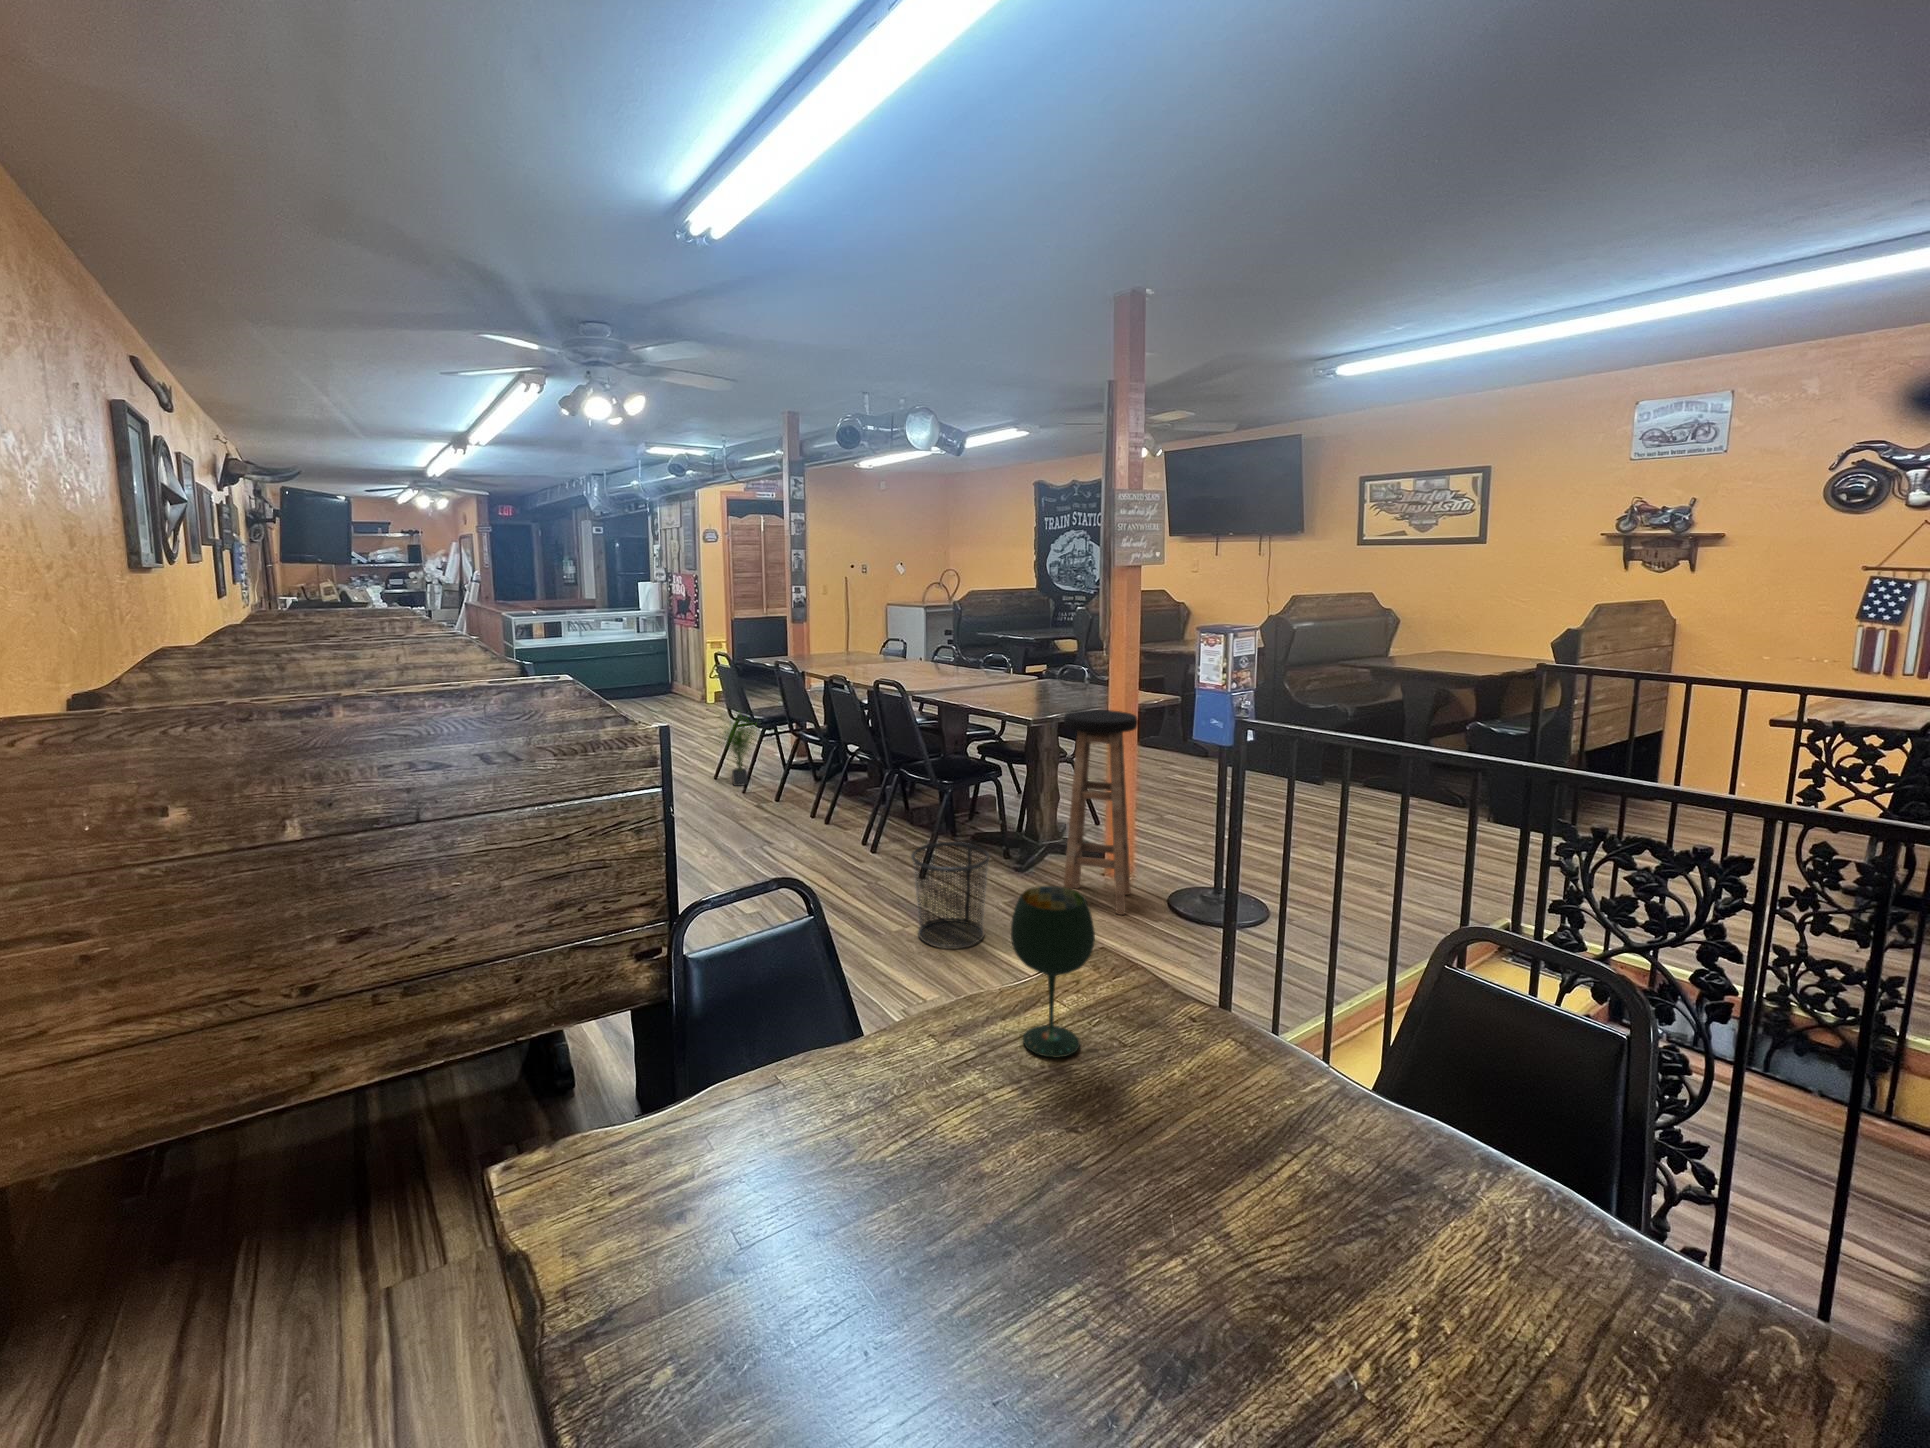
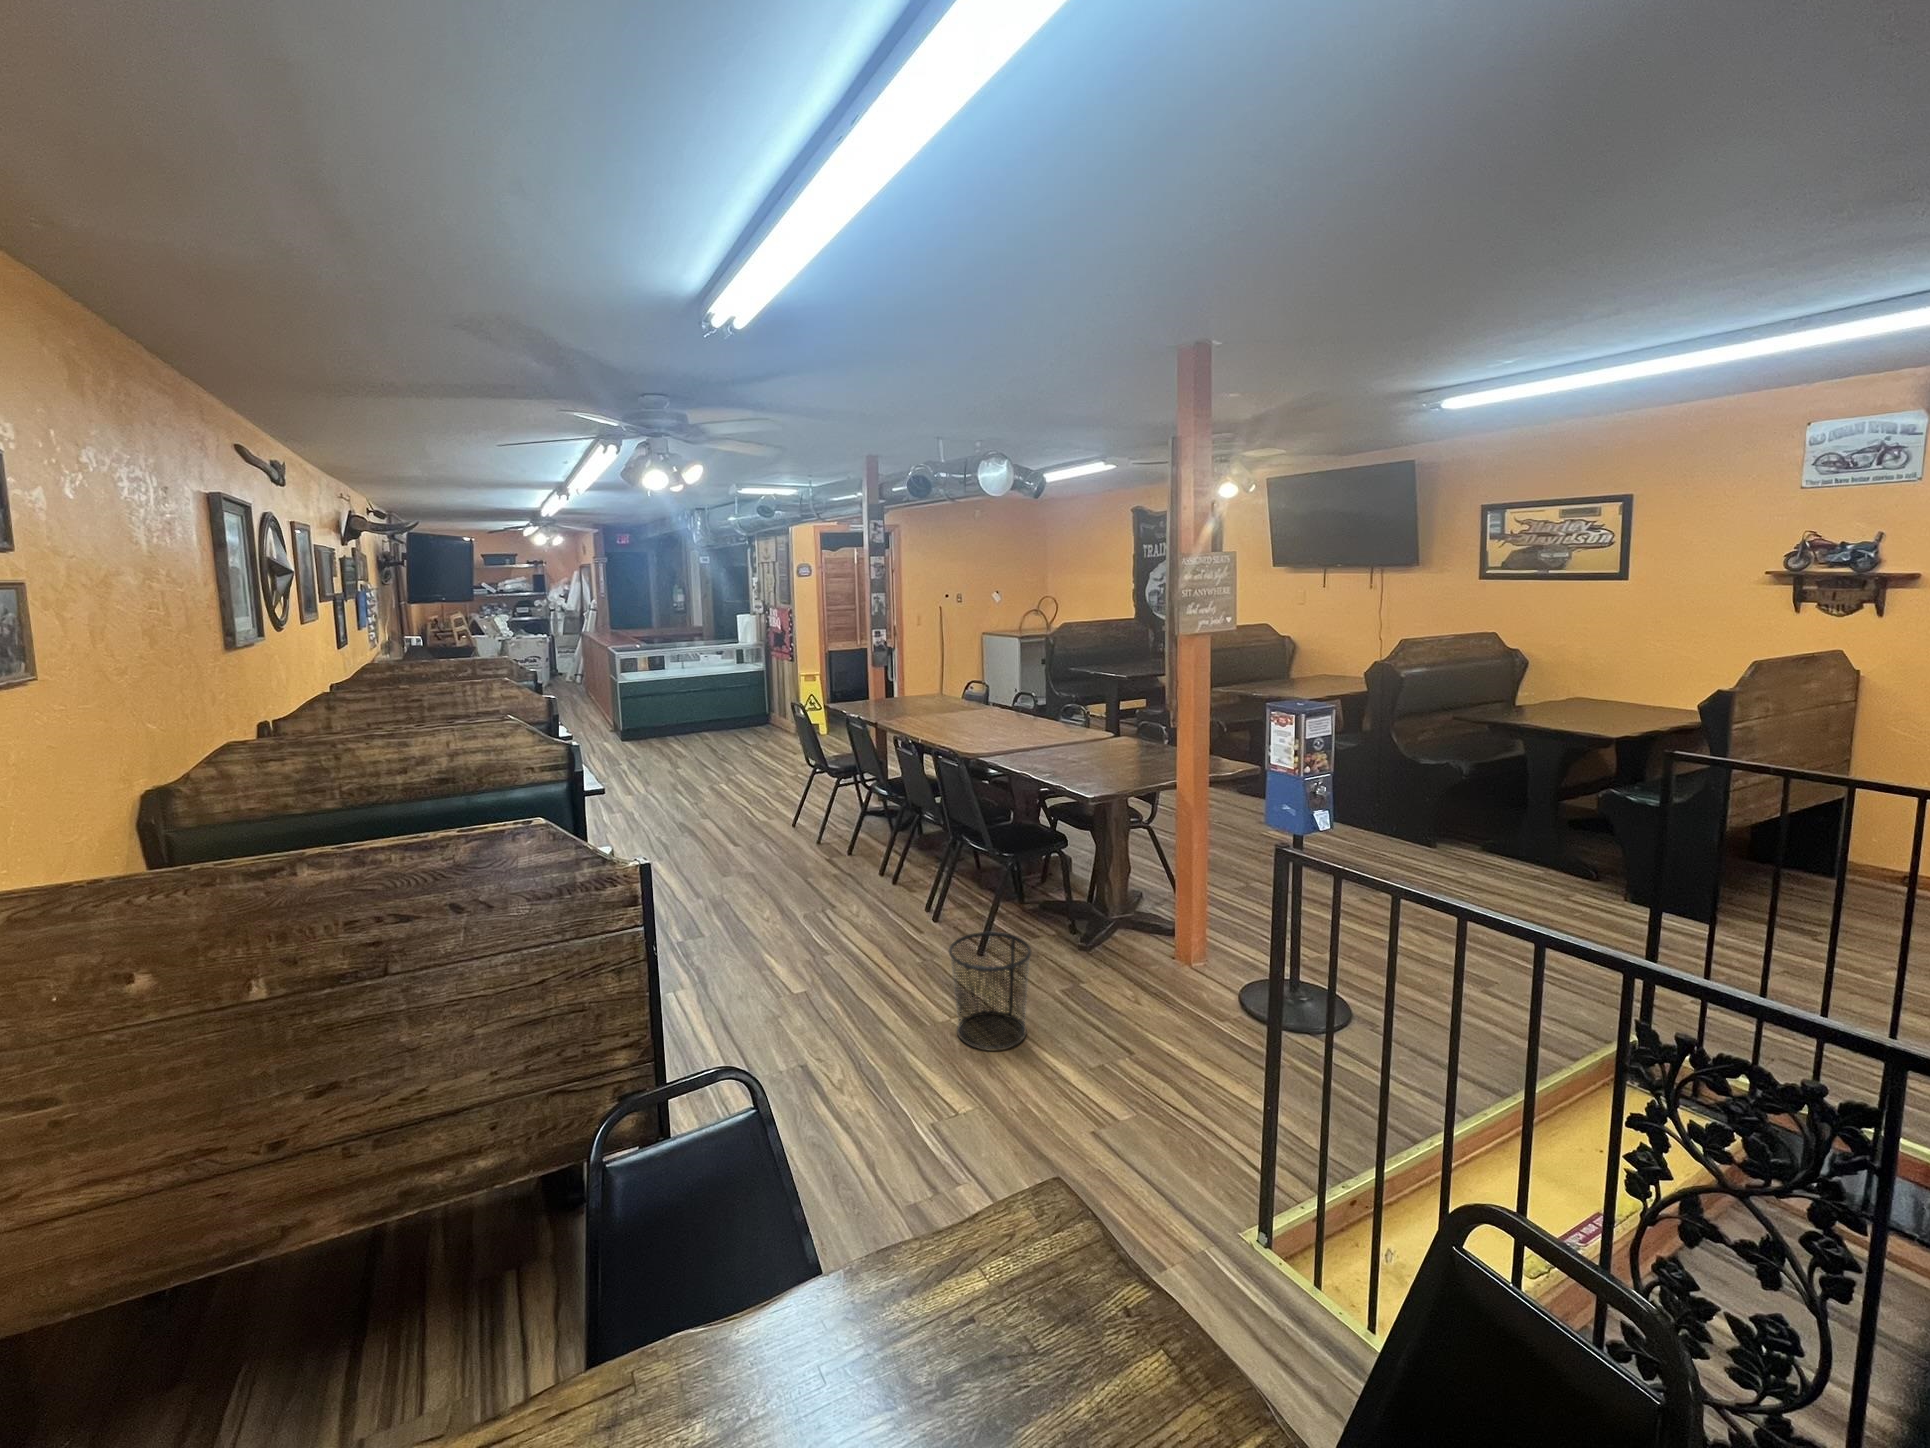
bar stool: present [1063,710,1138,915] -> none [1116,790,1196,1015]
potted plant: present [719,716,754,786] -> none [787,760,834,836]
wine glass: present [1011,886,1095,1058] -> none [905,1142,998,1351]

